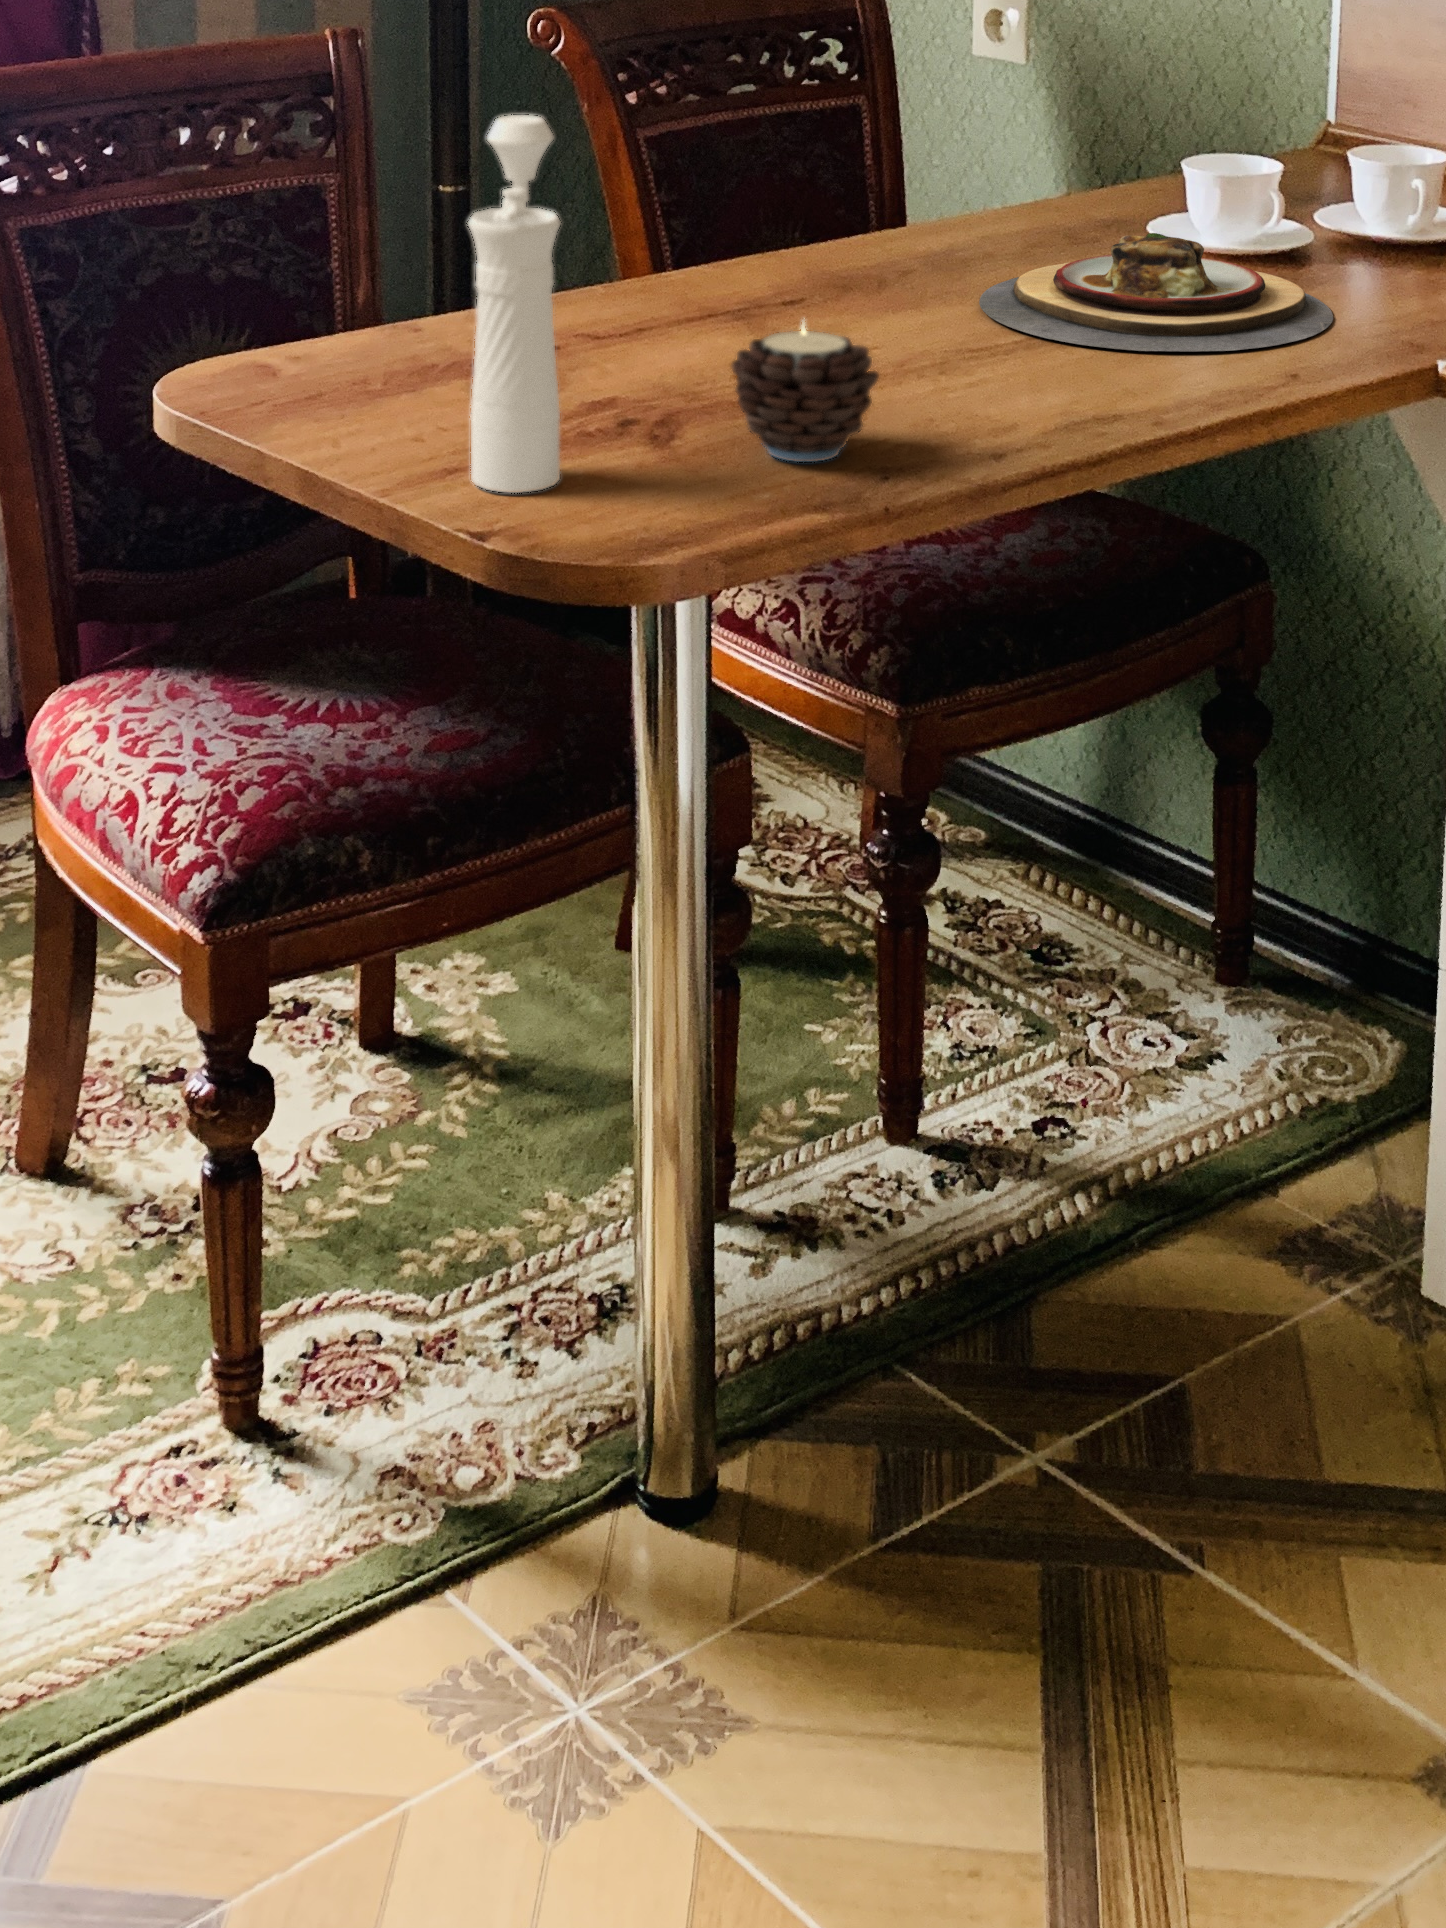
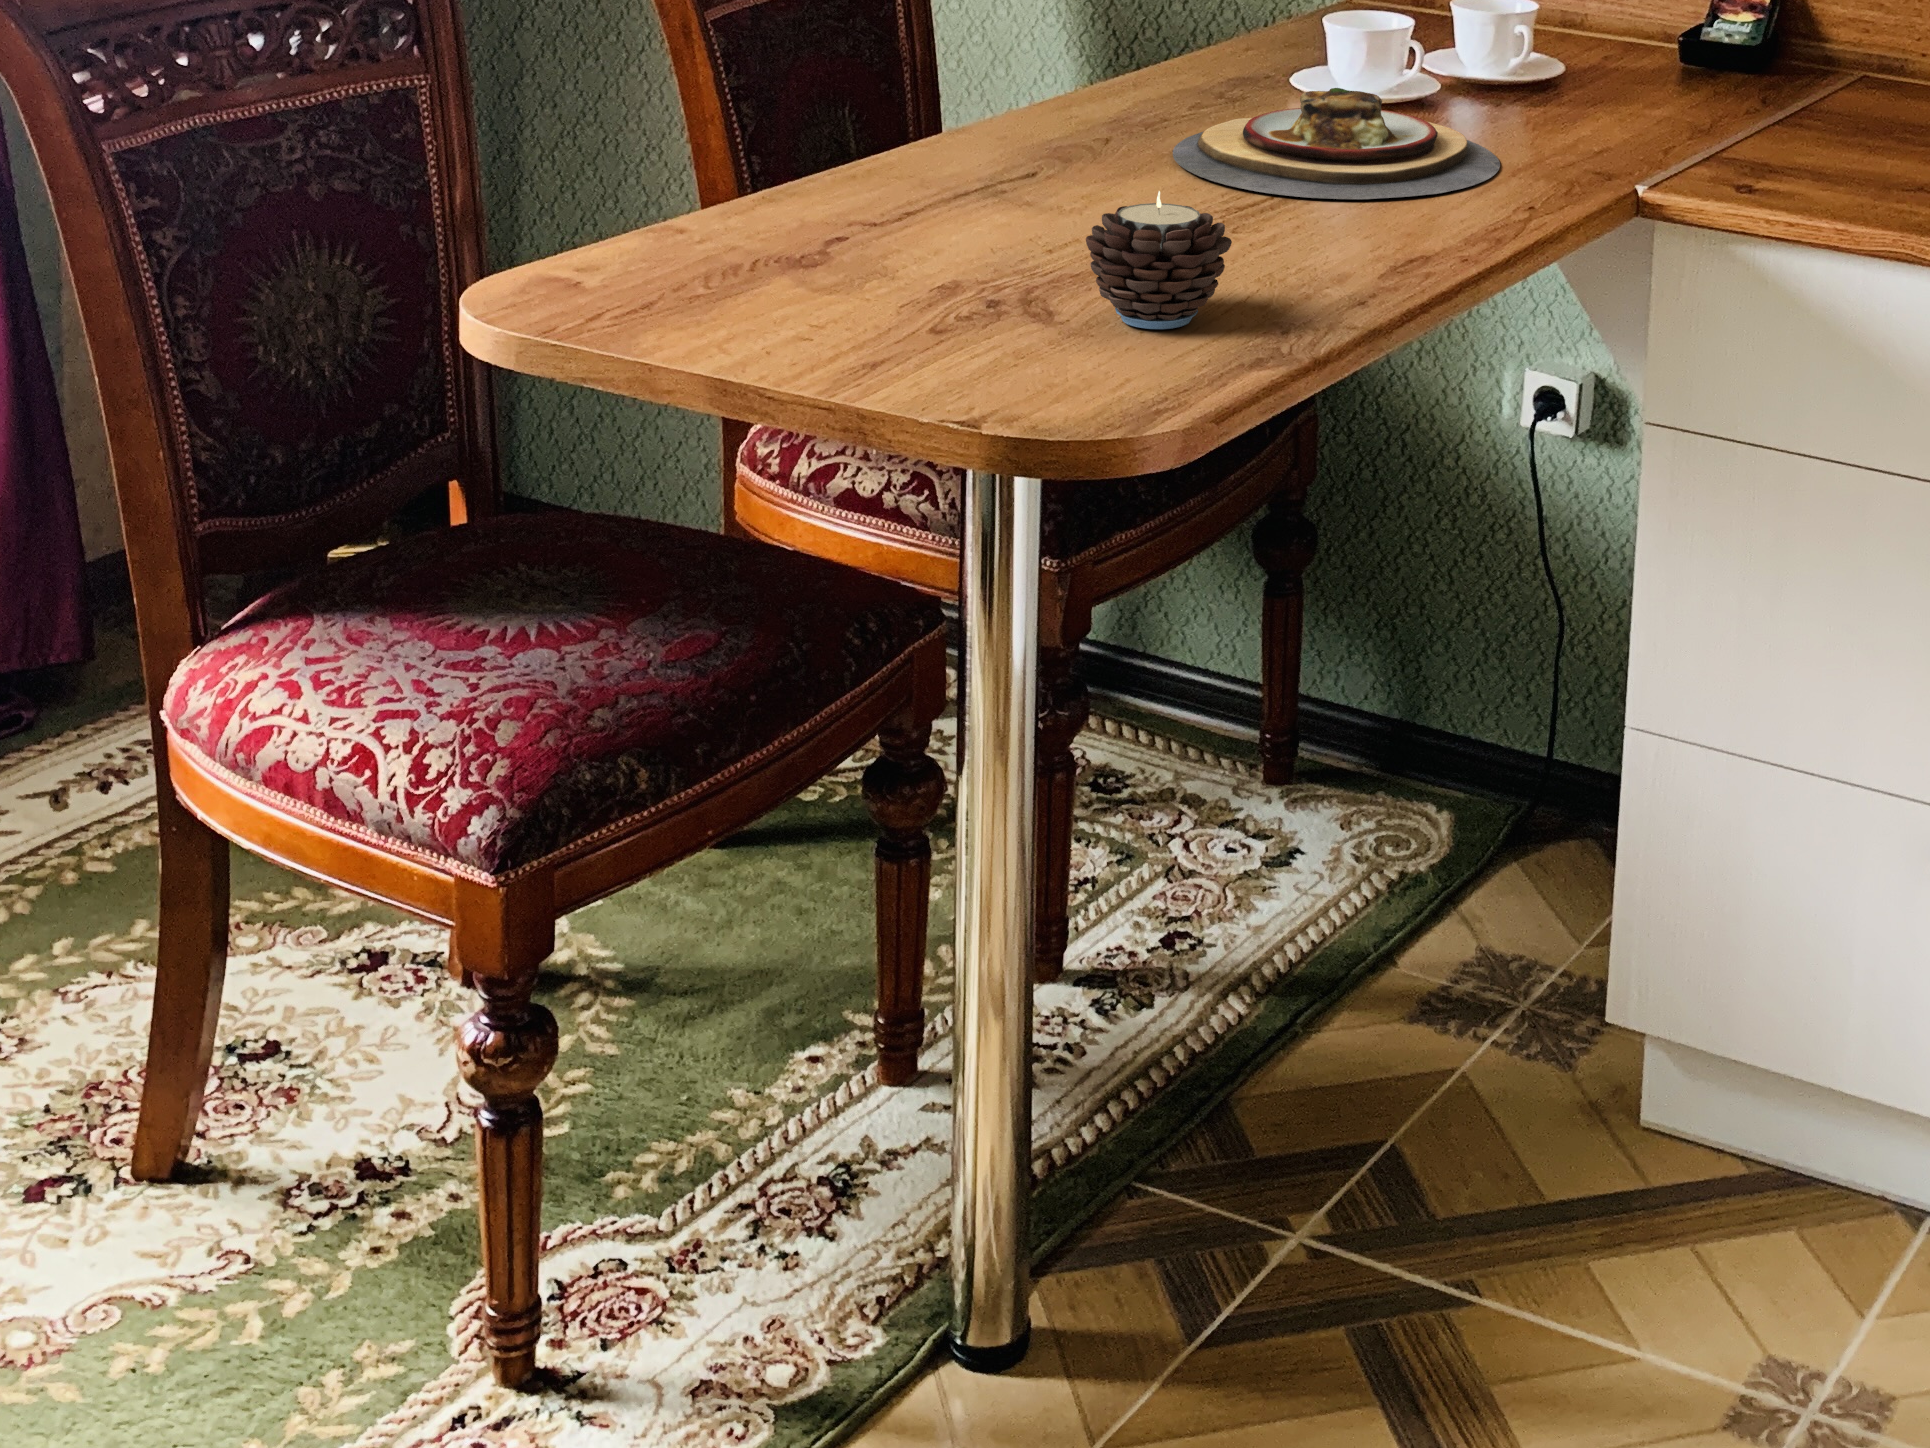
pepper mill: present [468,115,560,493] -> none [835,7,962,385]

